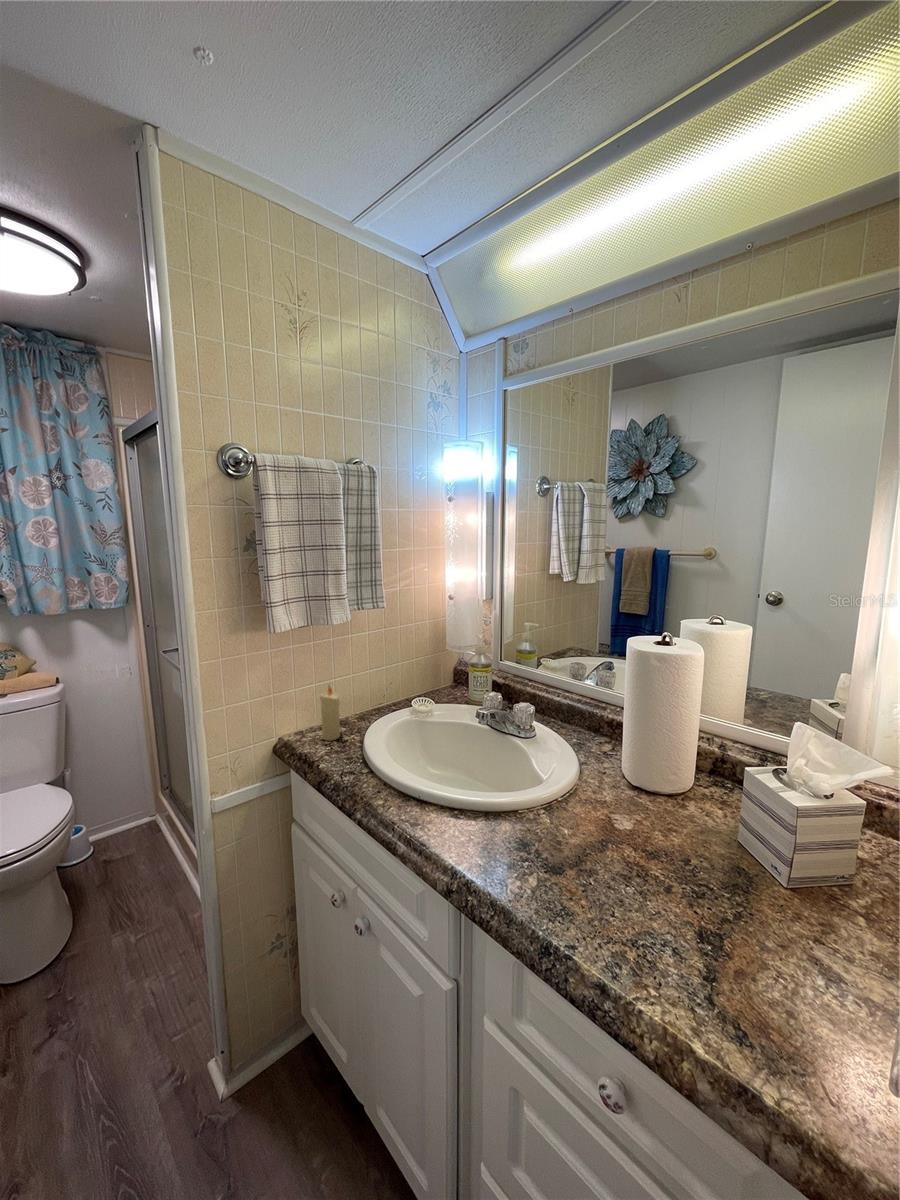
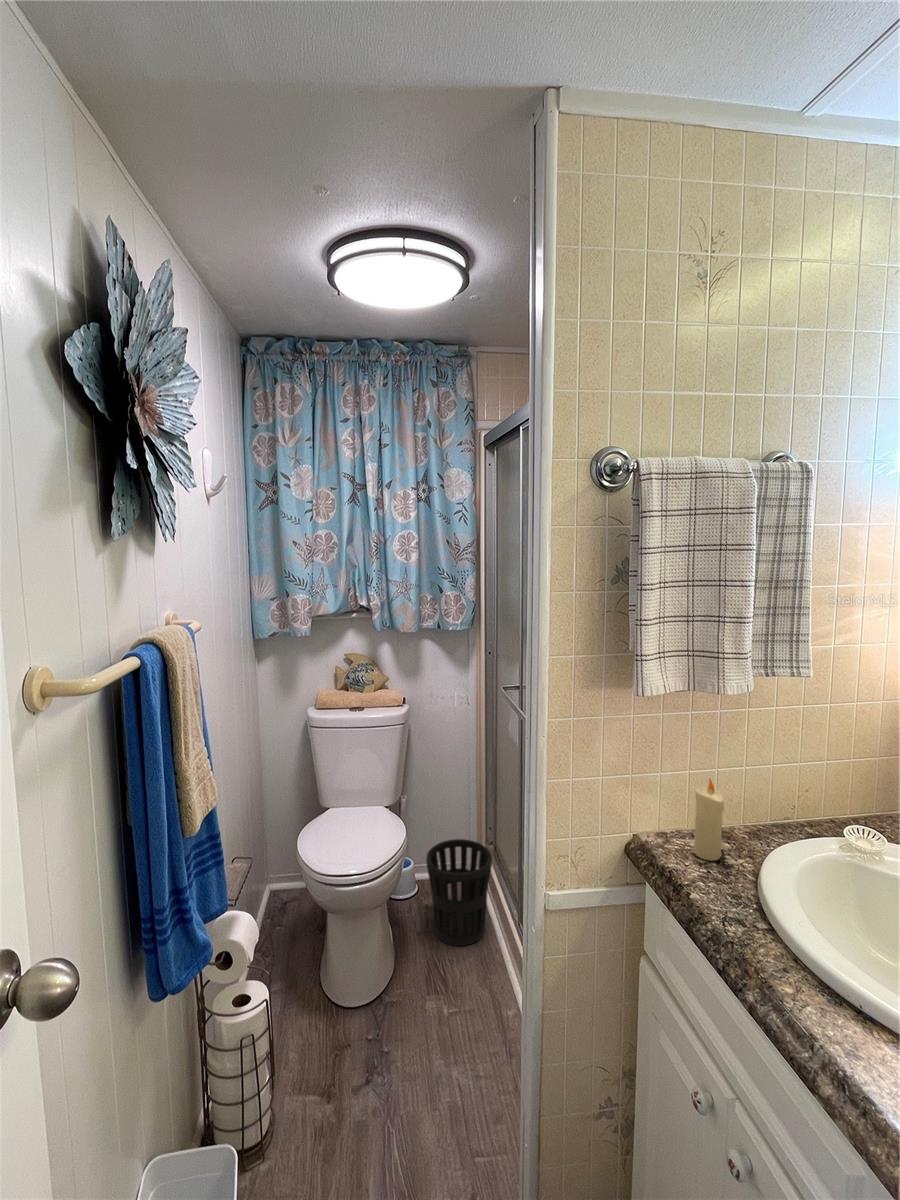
wastebasket: none [100,792,171,889] -> present [426,839,492,946]

